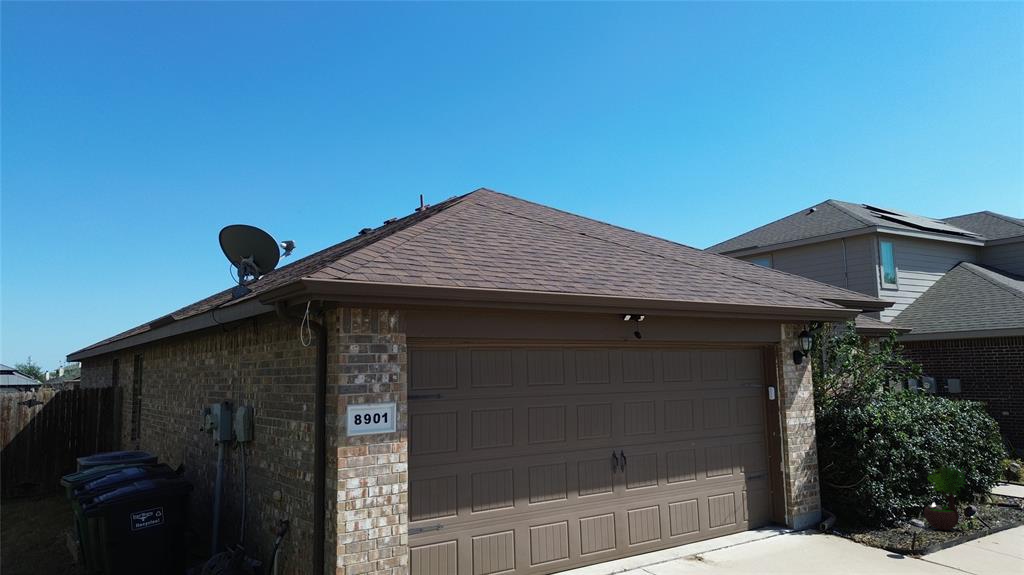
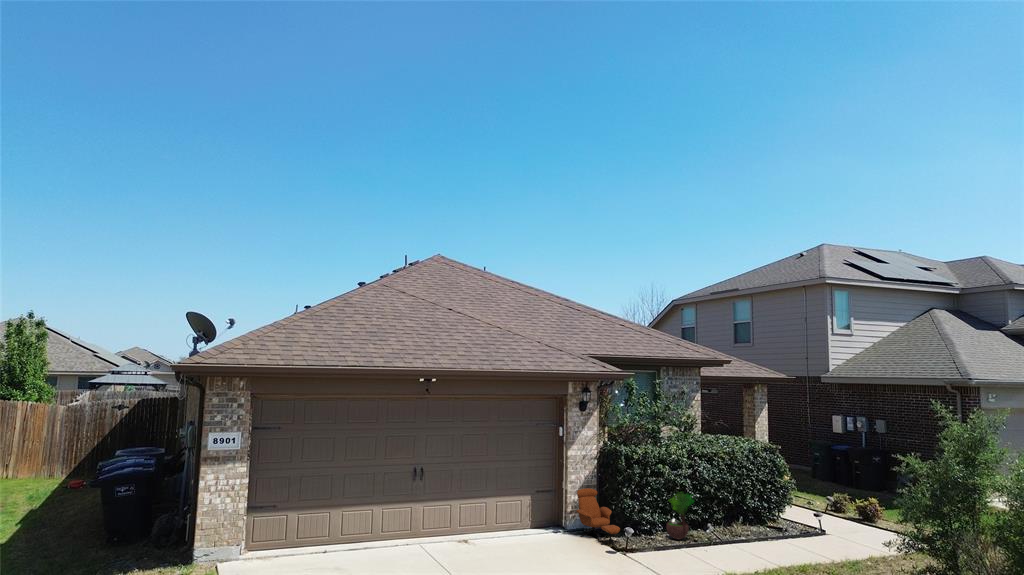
lounge chair: none [805,470,896,547] -> present [577,488,620,547]

